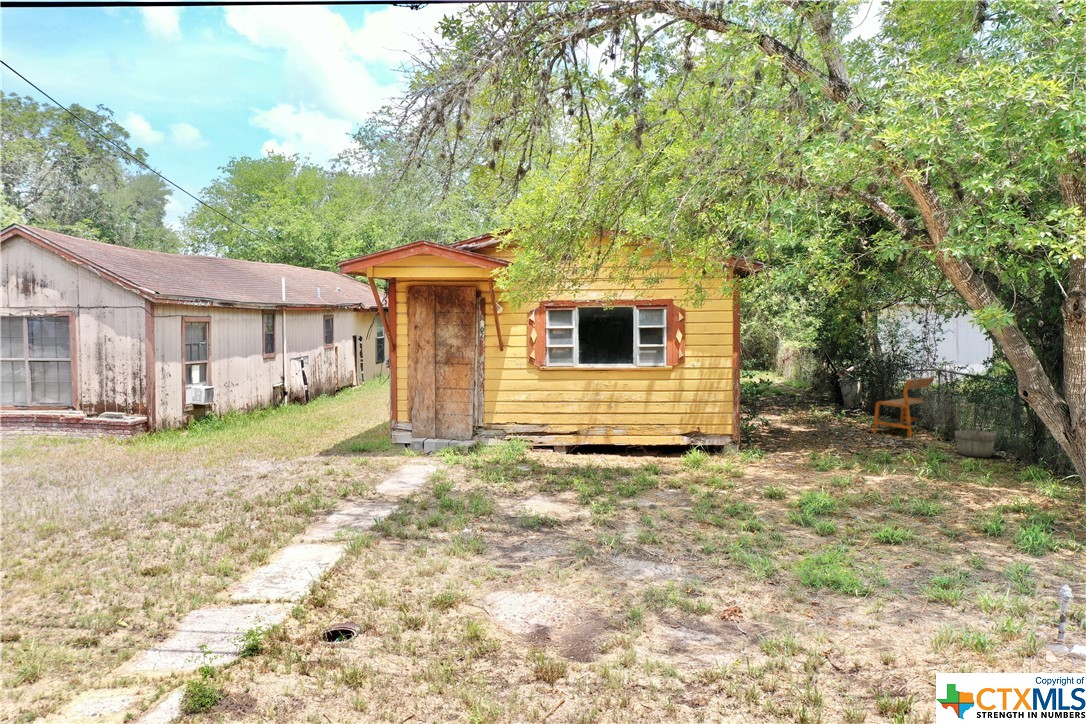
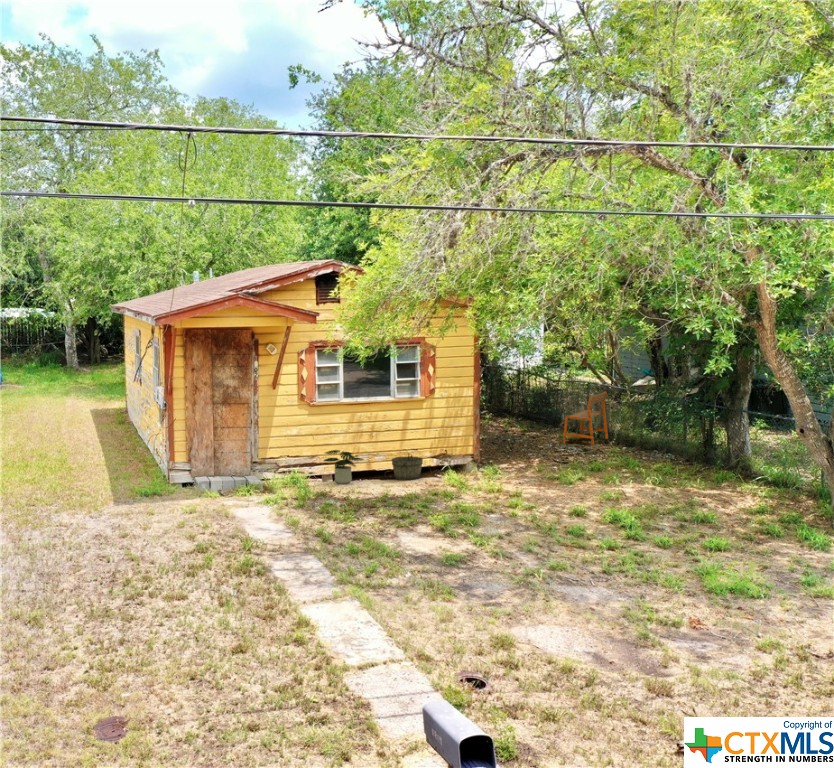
potted plant: none [547,419,593,457] -> present [324,450,363,484]
wooden bucket: present [955,429,996,457] -> present [392,453,423,480]

